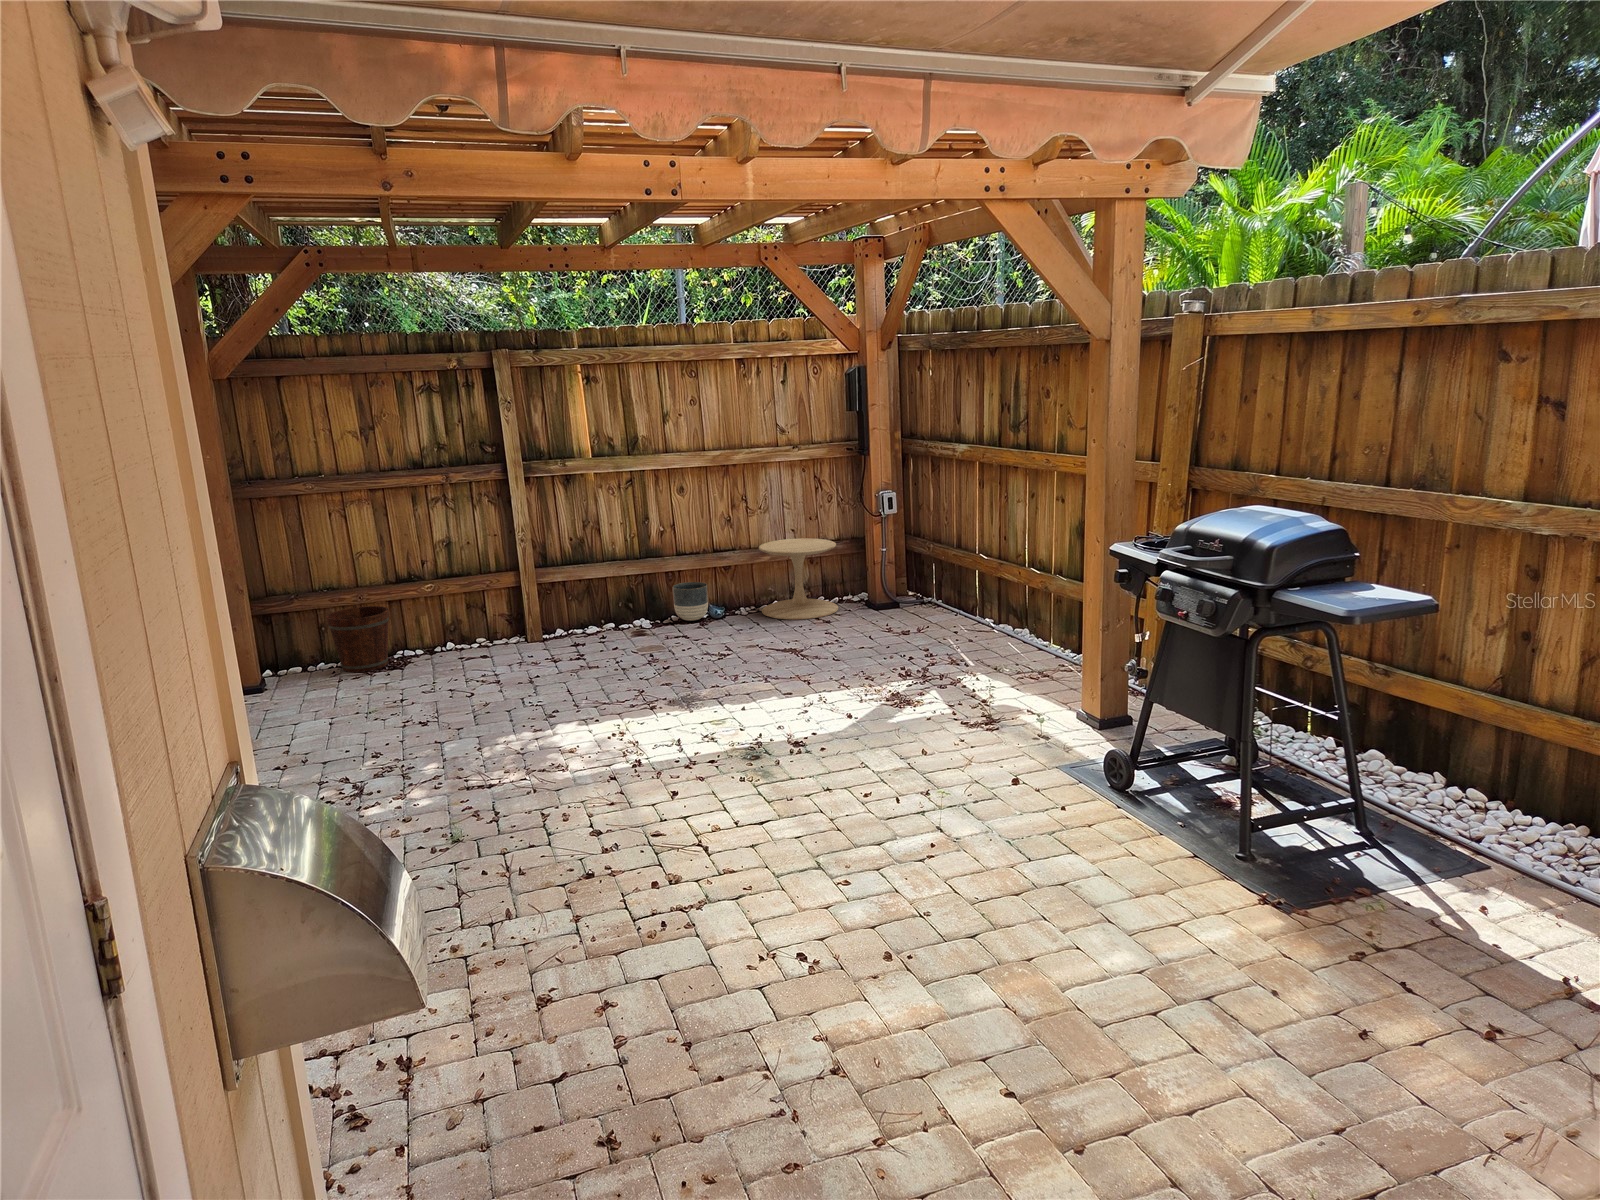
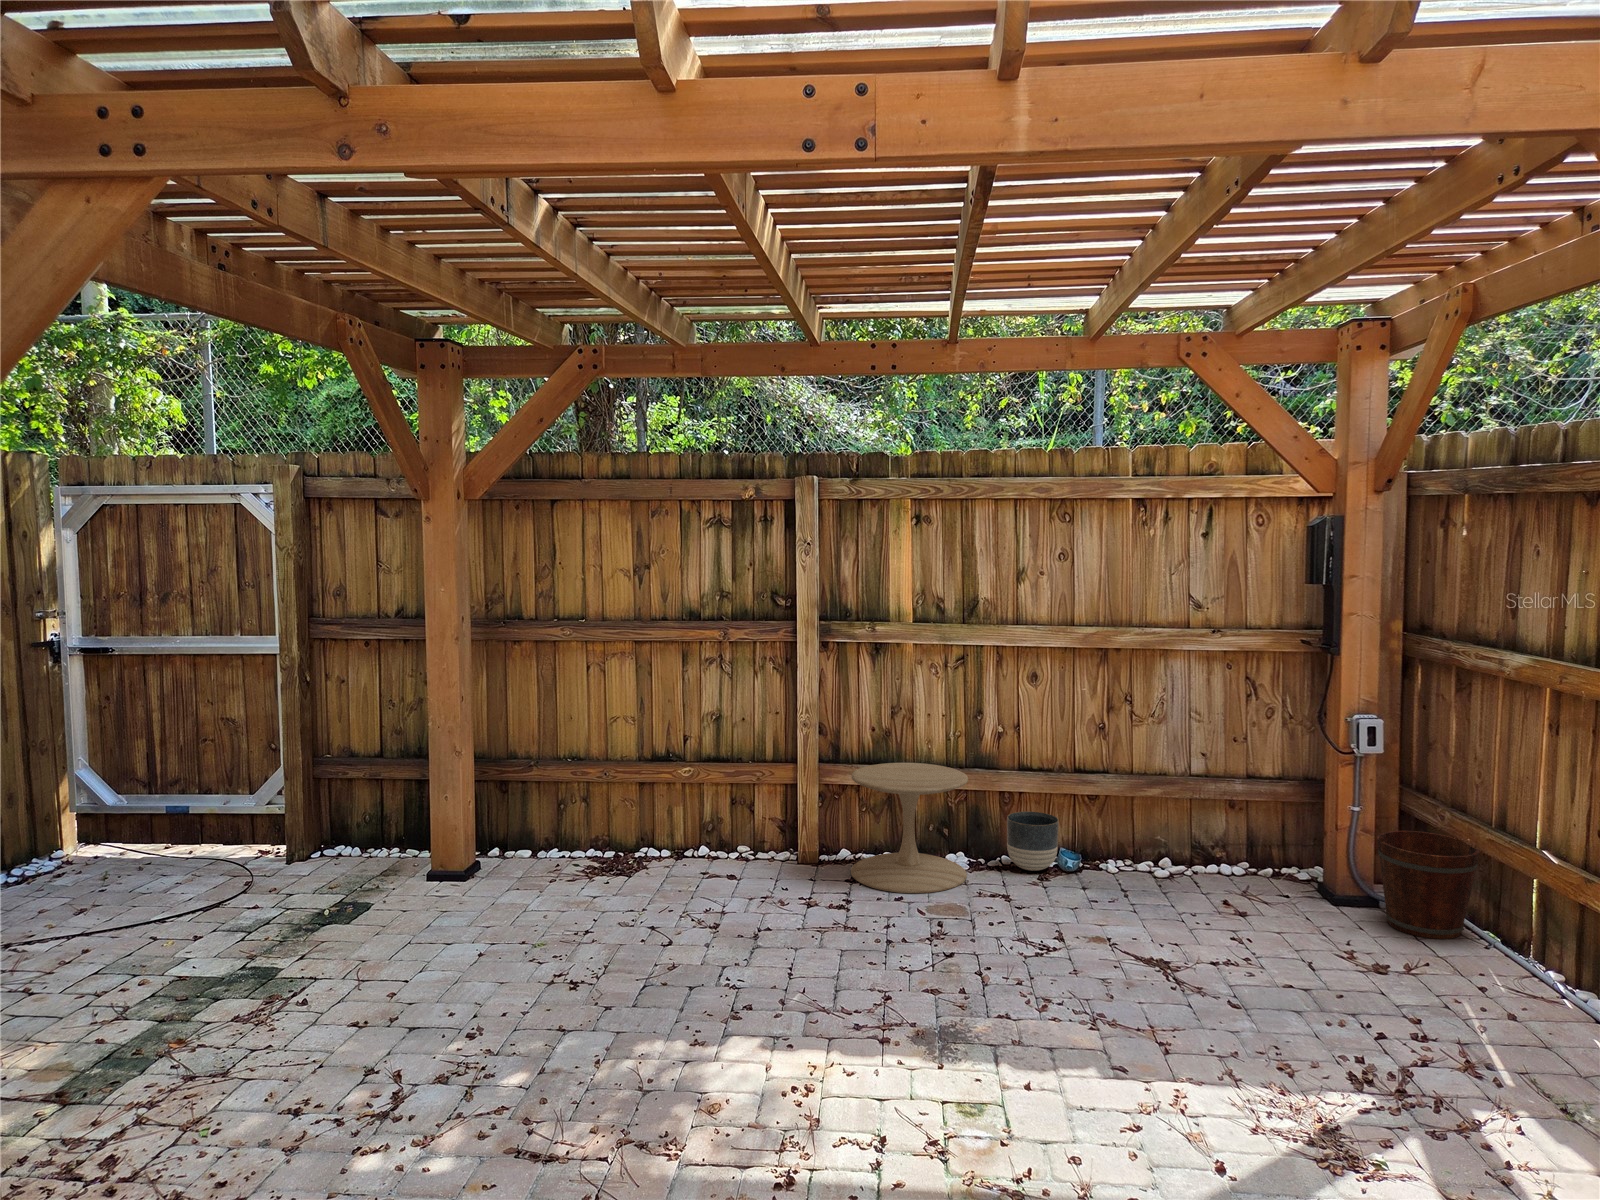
side table: present [759,538,838,620] -> present [851,763,968,893]
bucket: present [326,605,389,672] -> present [1377,831,1480,939]

